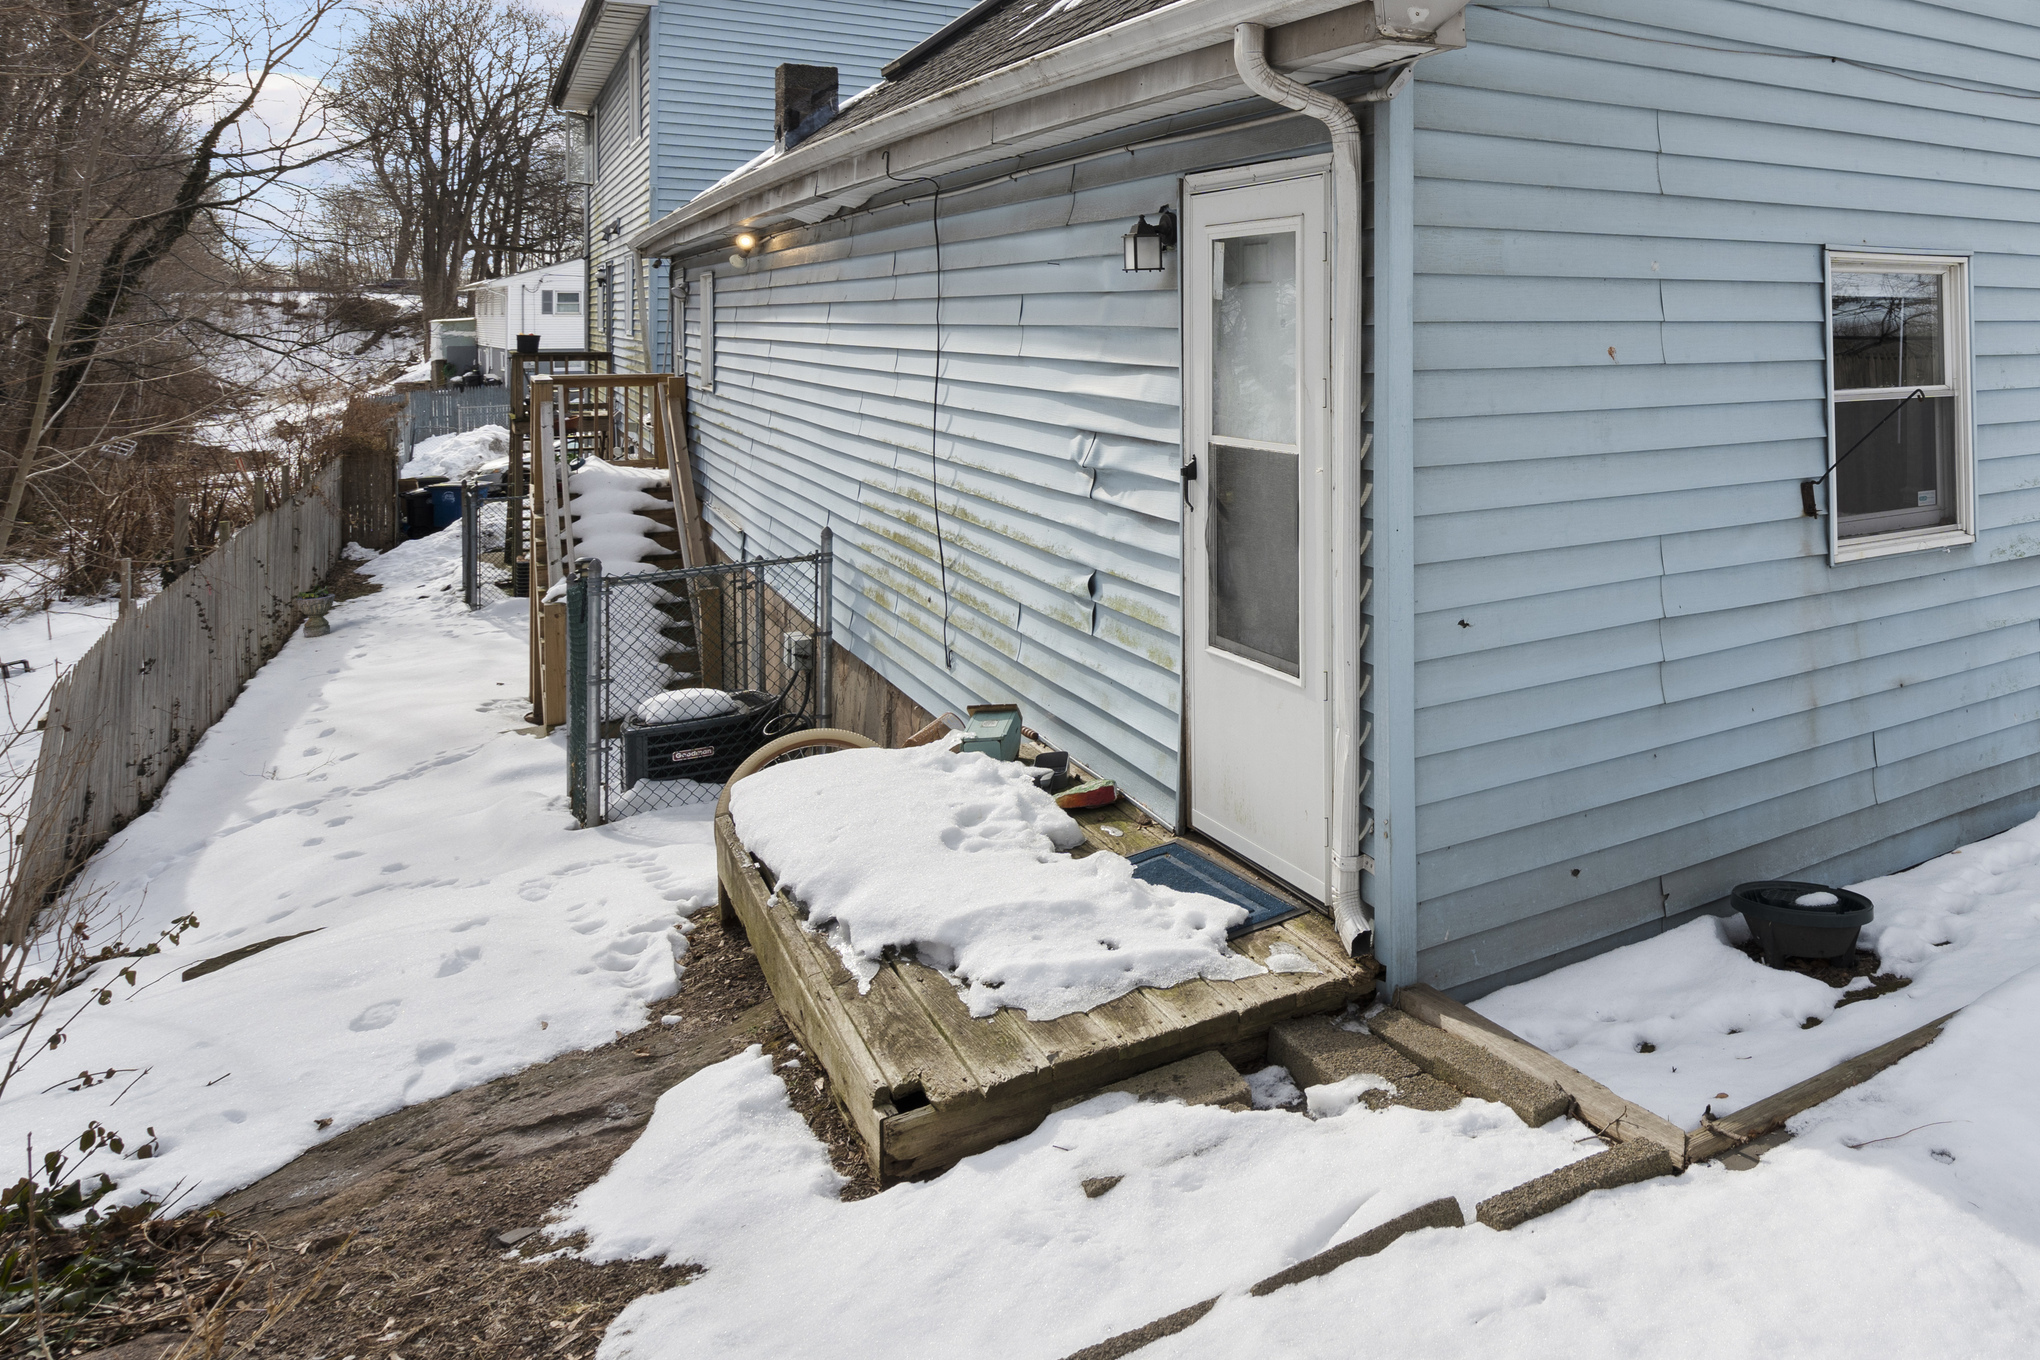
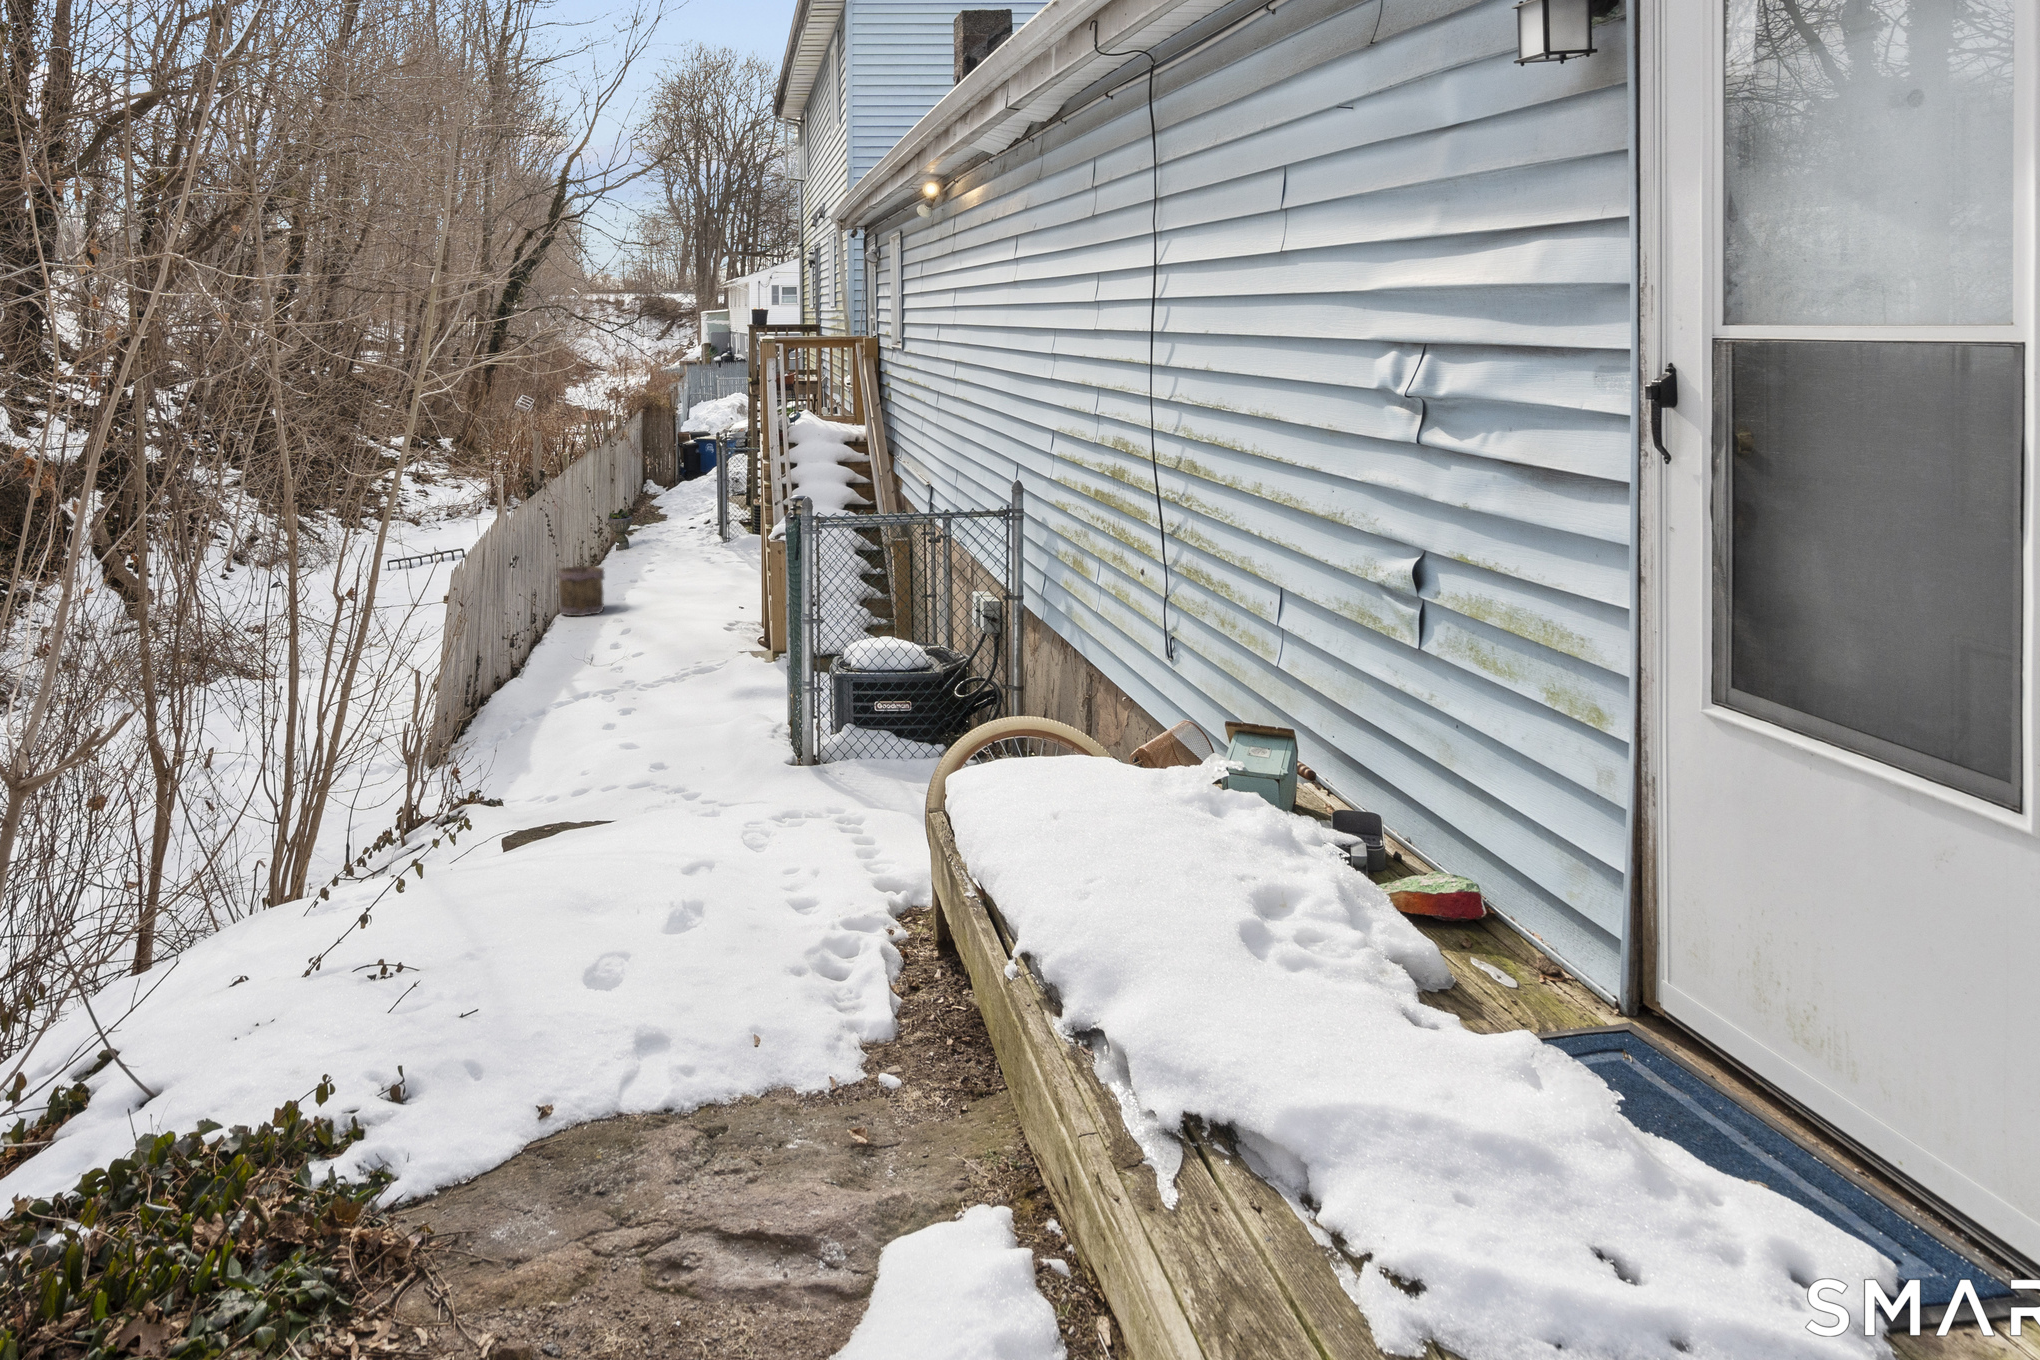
bucket: none [223,657,304,723] -> present [557,566,604,616]

